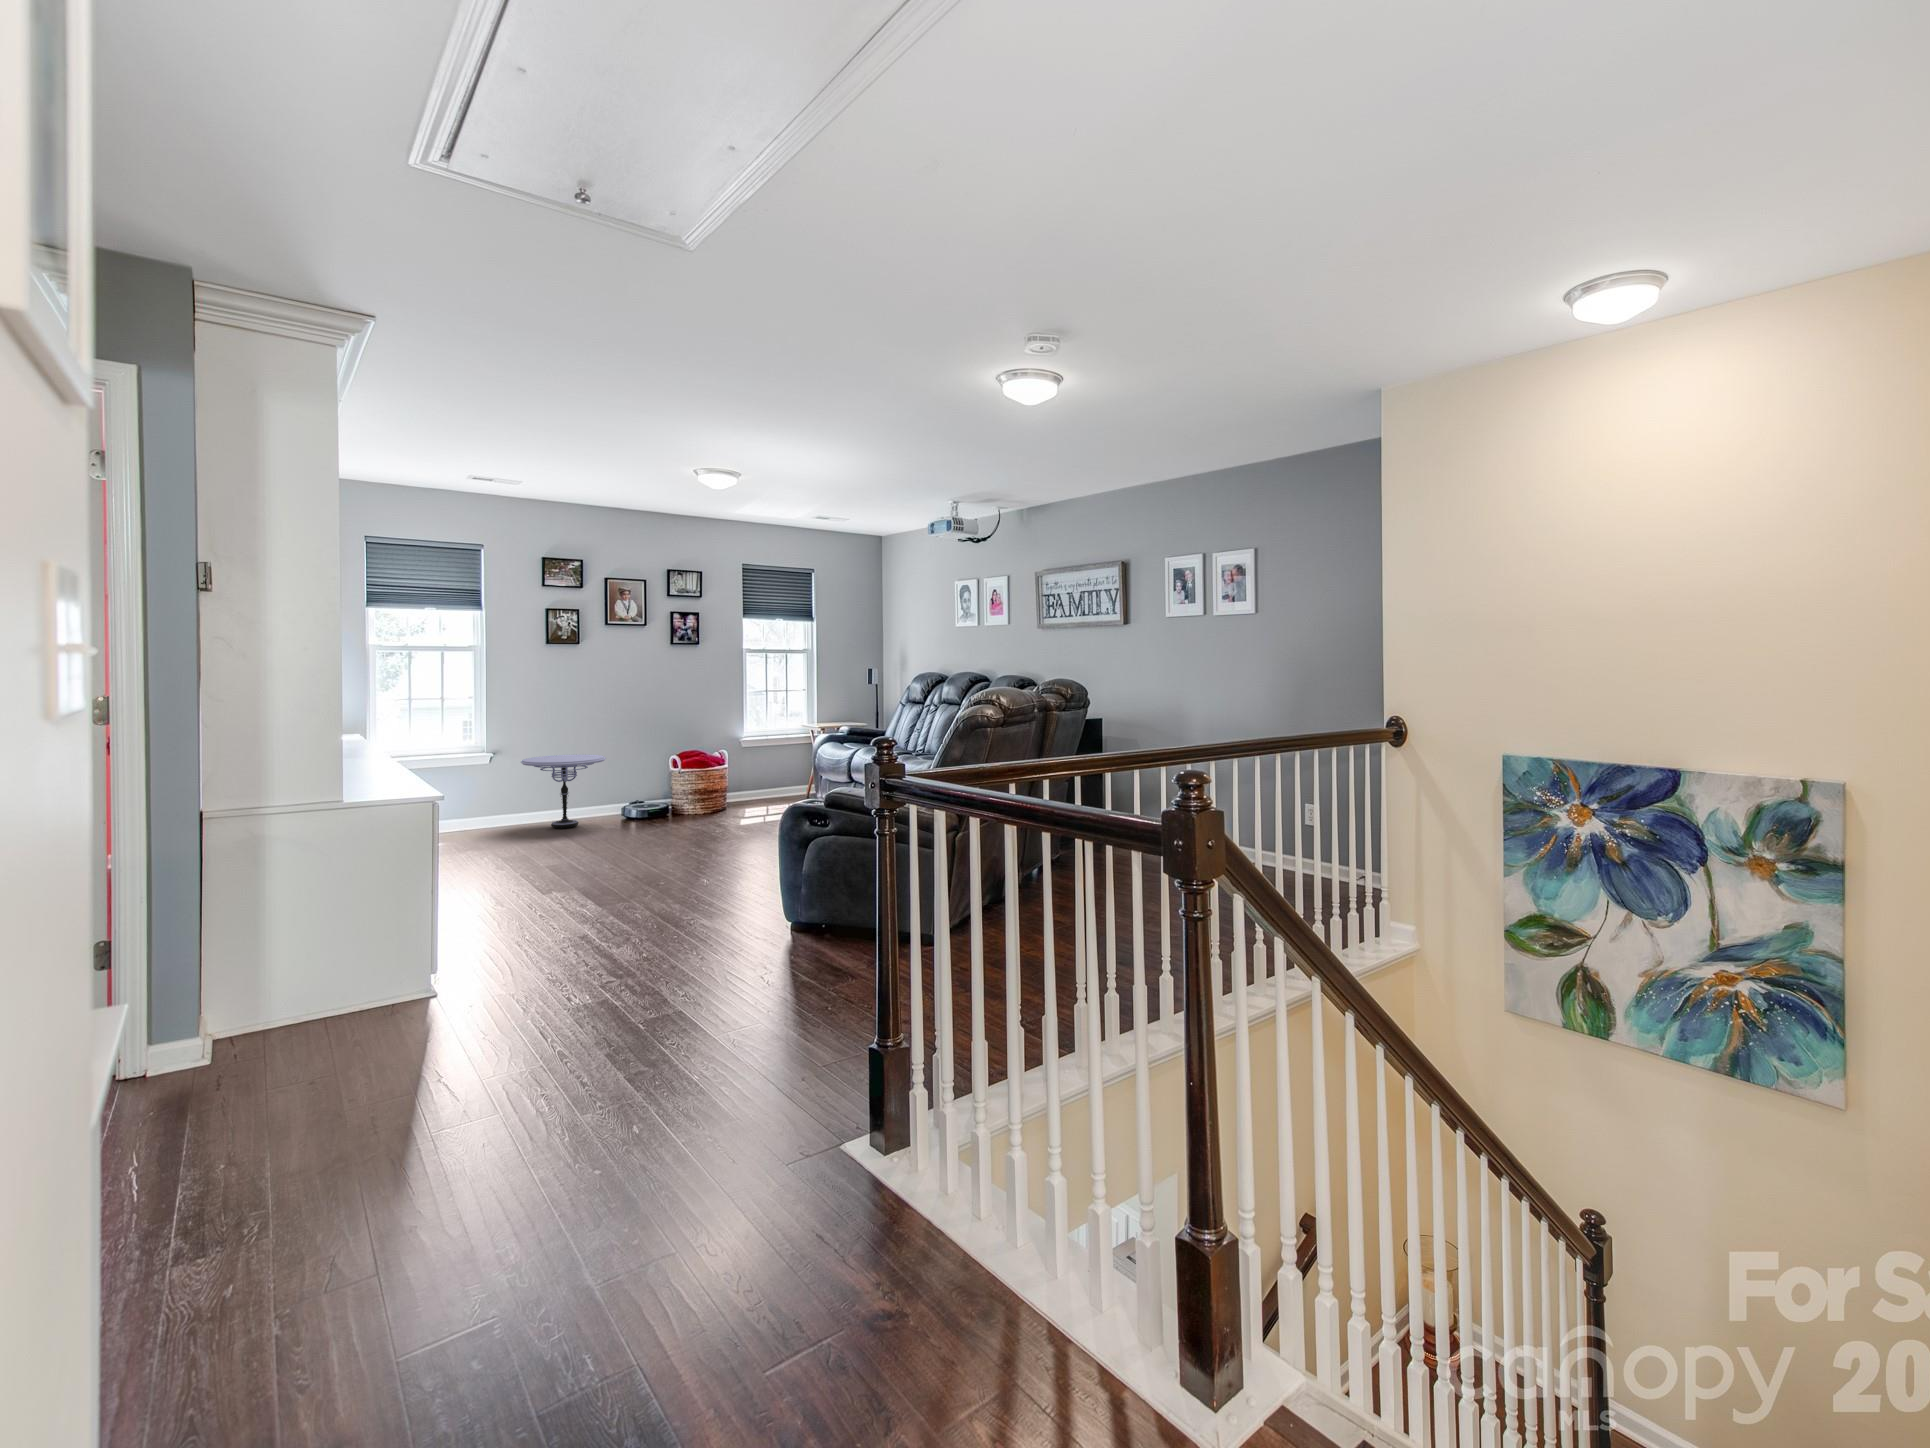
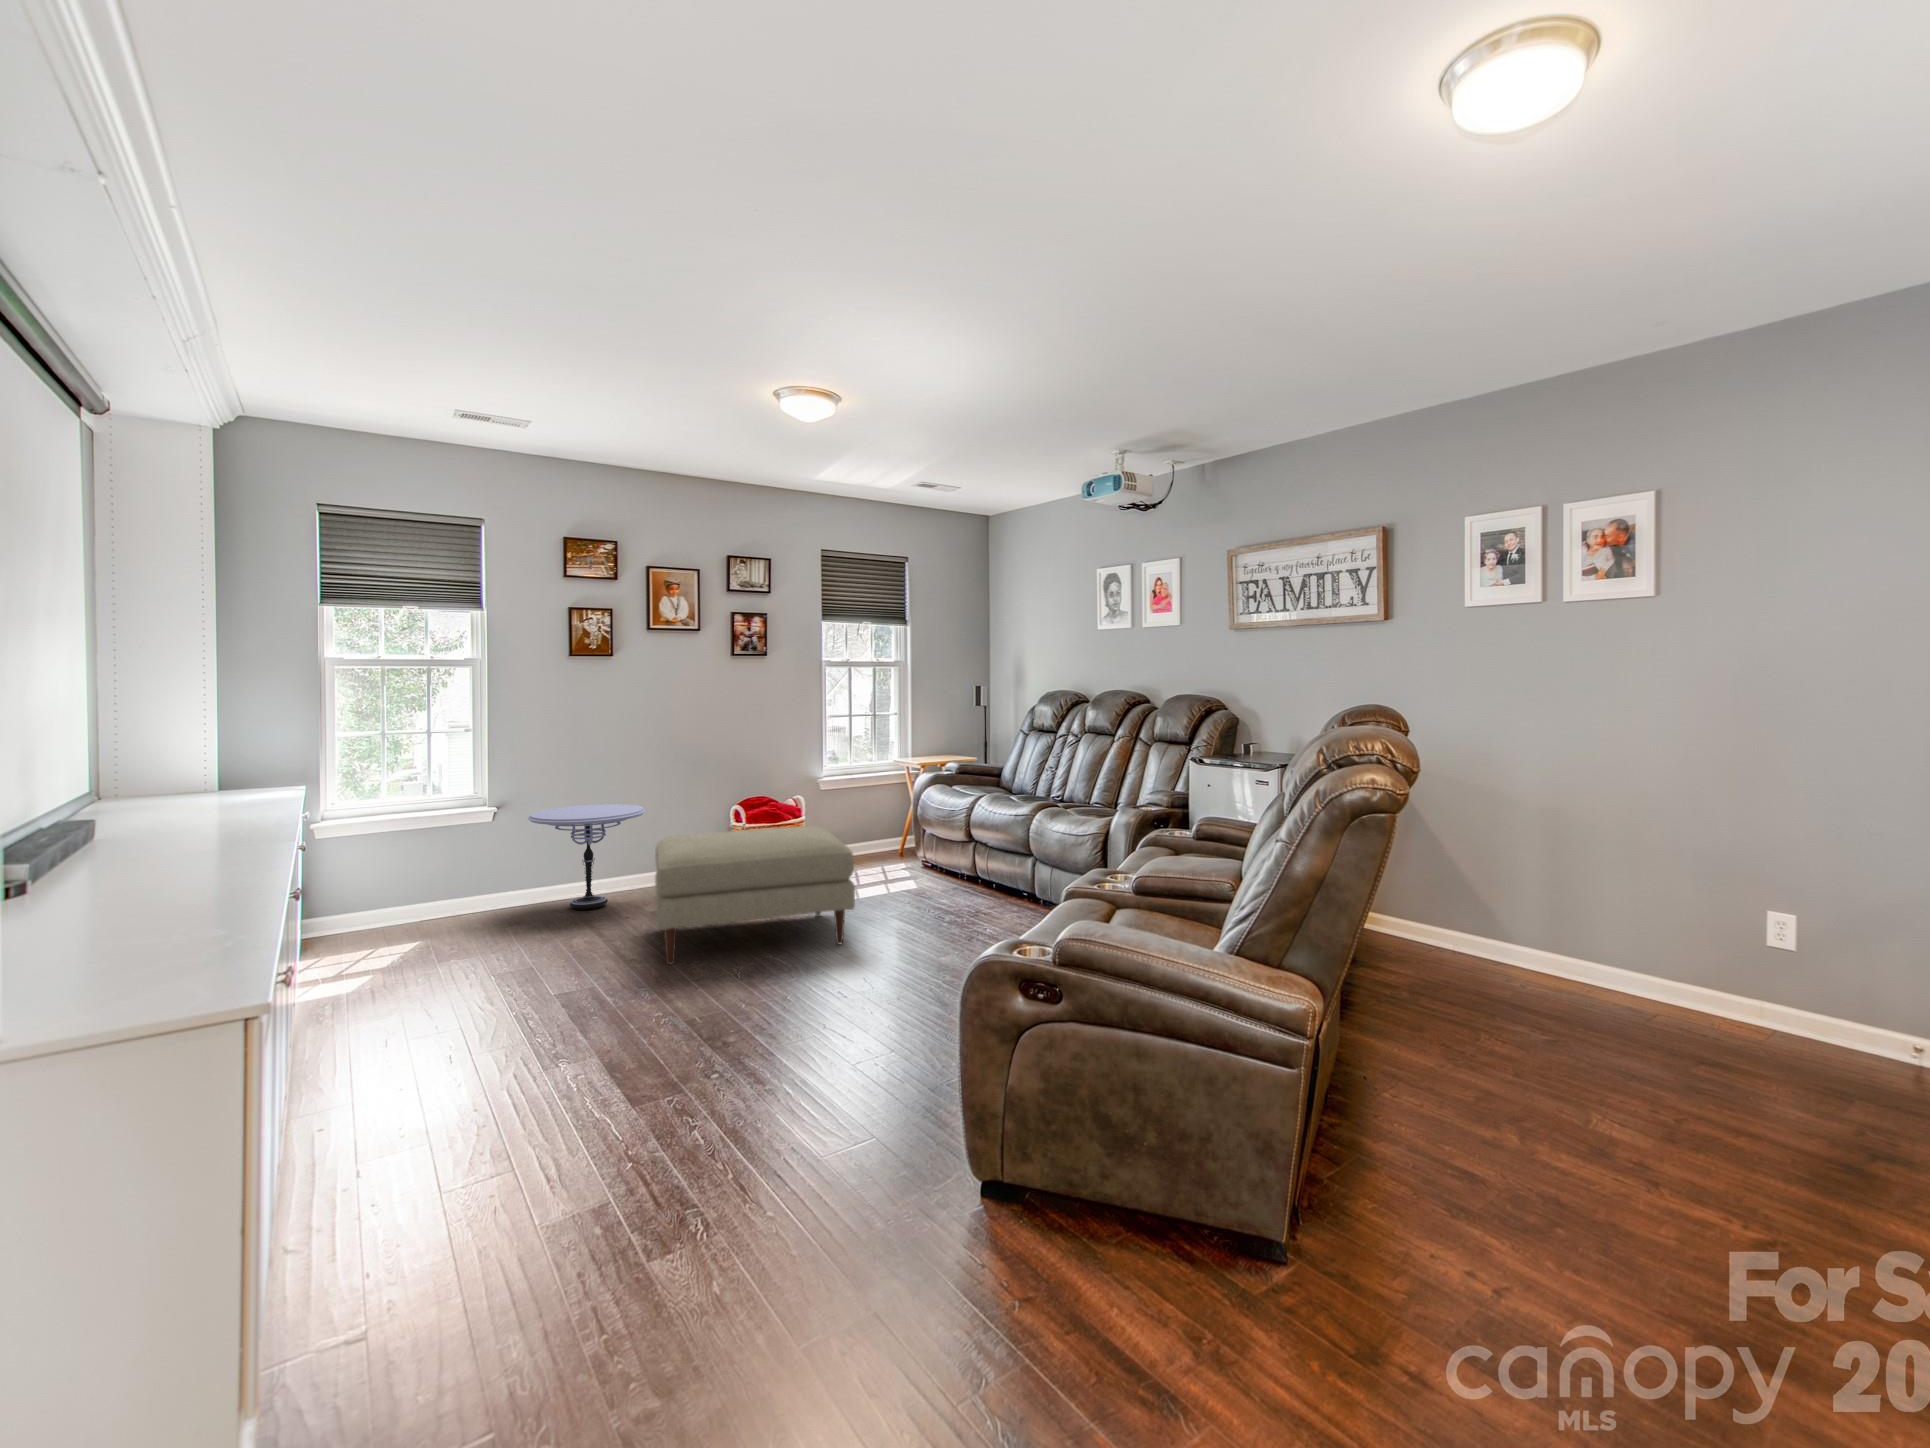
ottoman: none [615,768,753,855] -> present [655,826,855,964]

